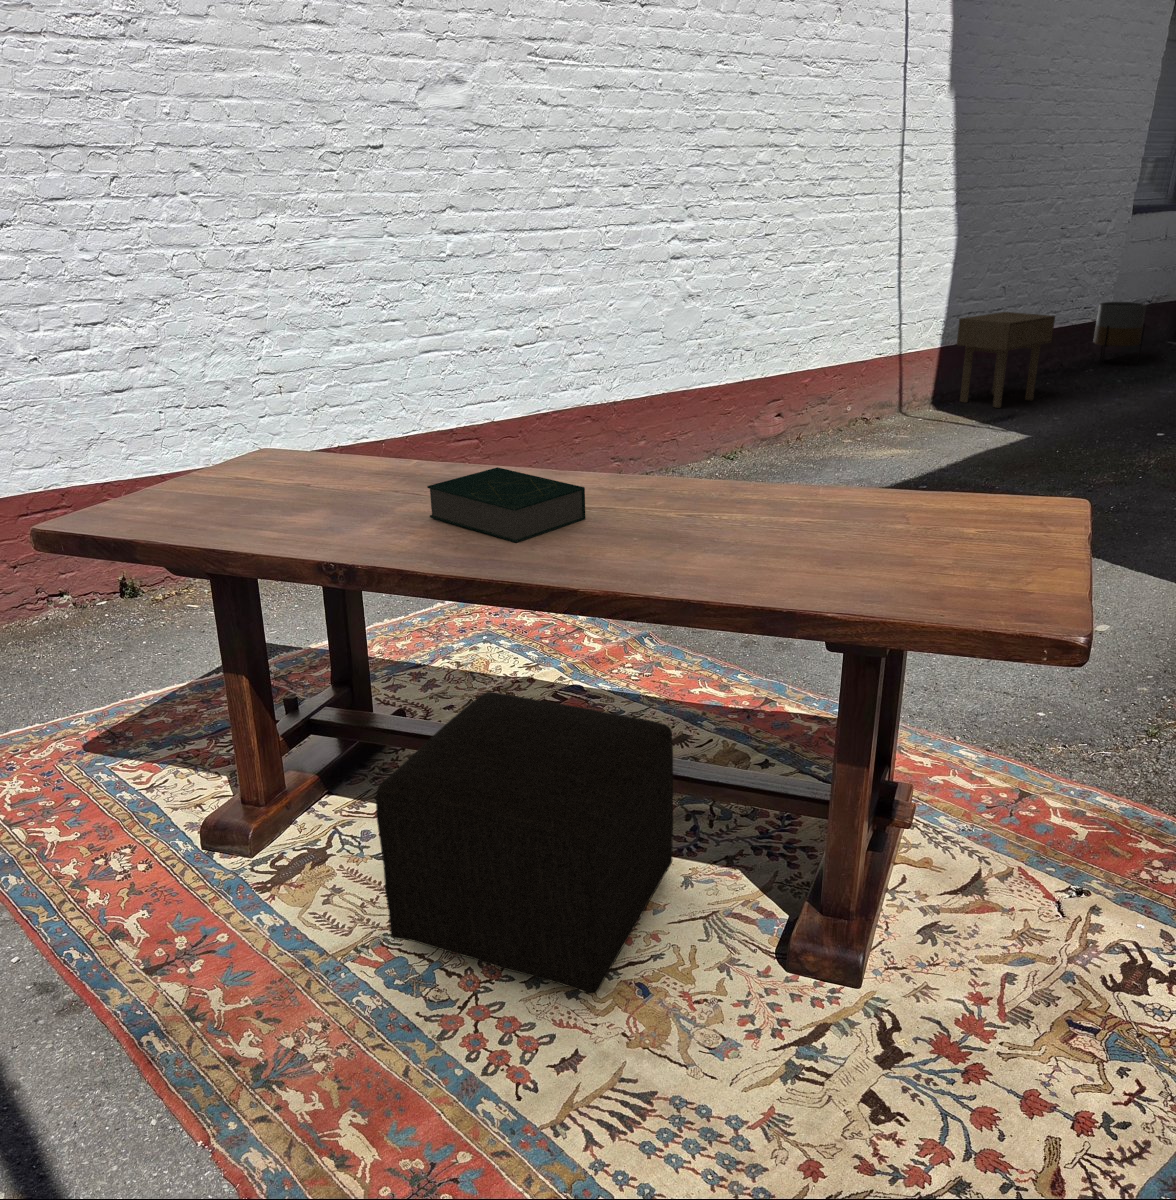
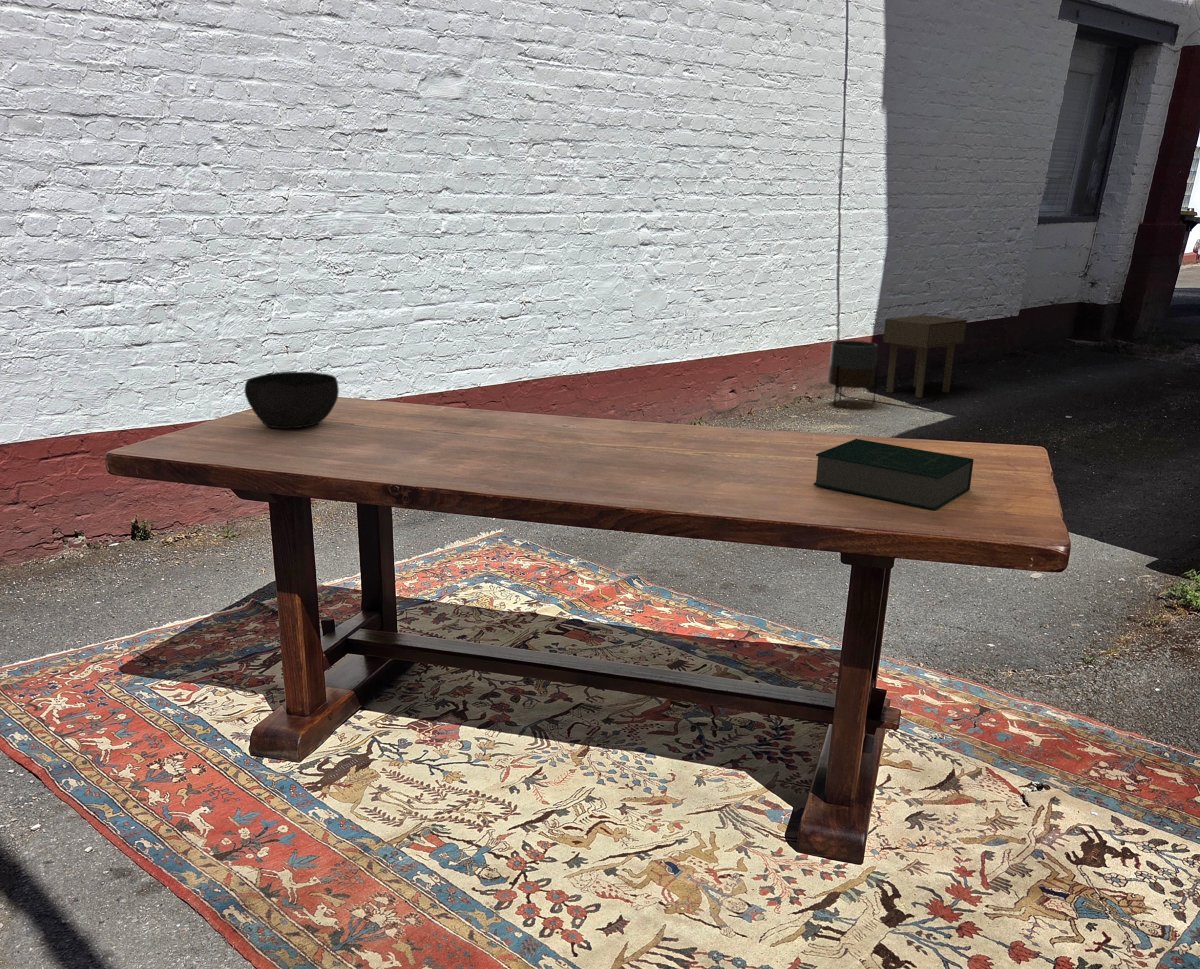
planter: present [1093,302,1146,366] -> present [828,341,878,407]
bowl: none [176,426,282,493] -> present [245,372,339,428]
book: present [427,467,585,542] -> present [814,439,974,510]
ottoman: present [376,692,673,994] -> none [437,609,691,869]

